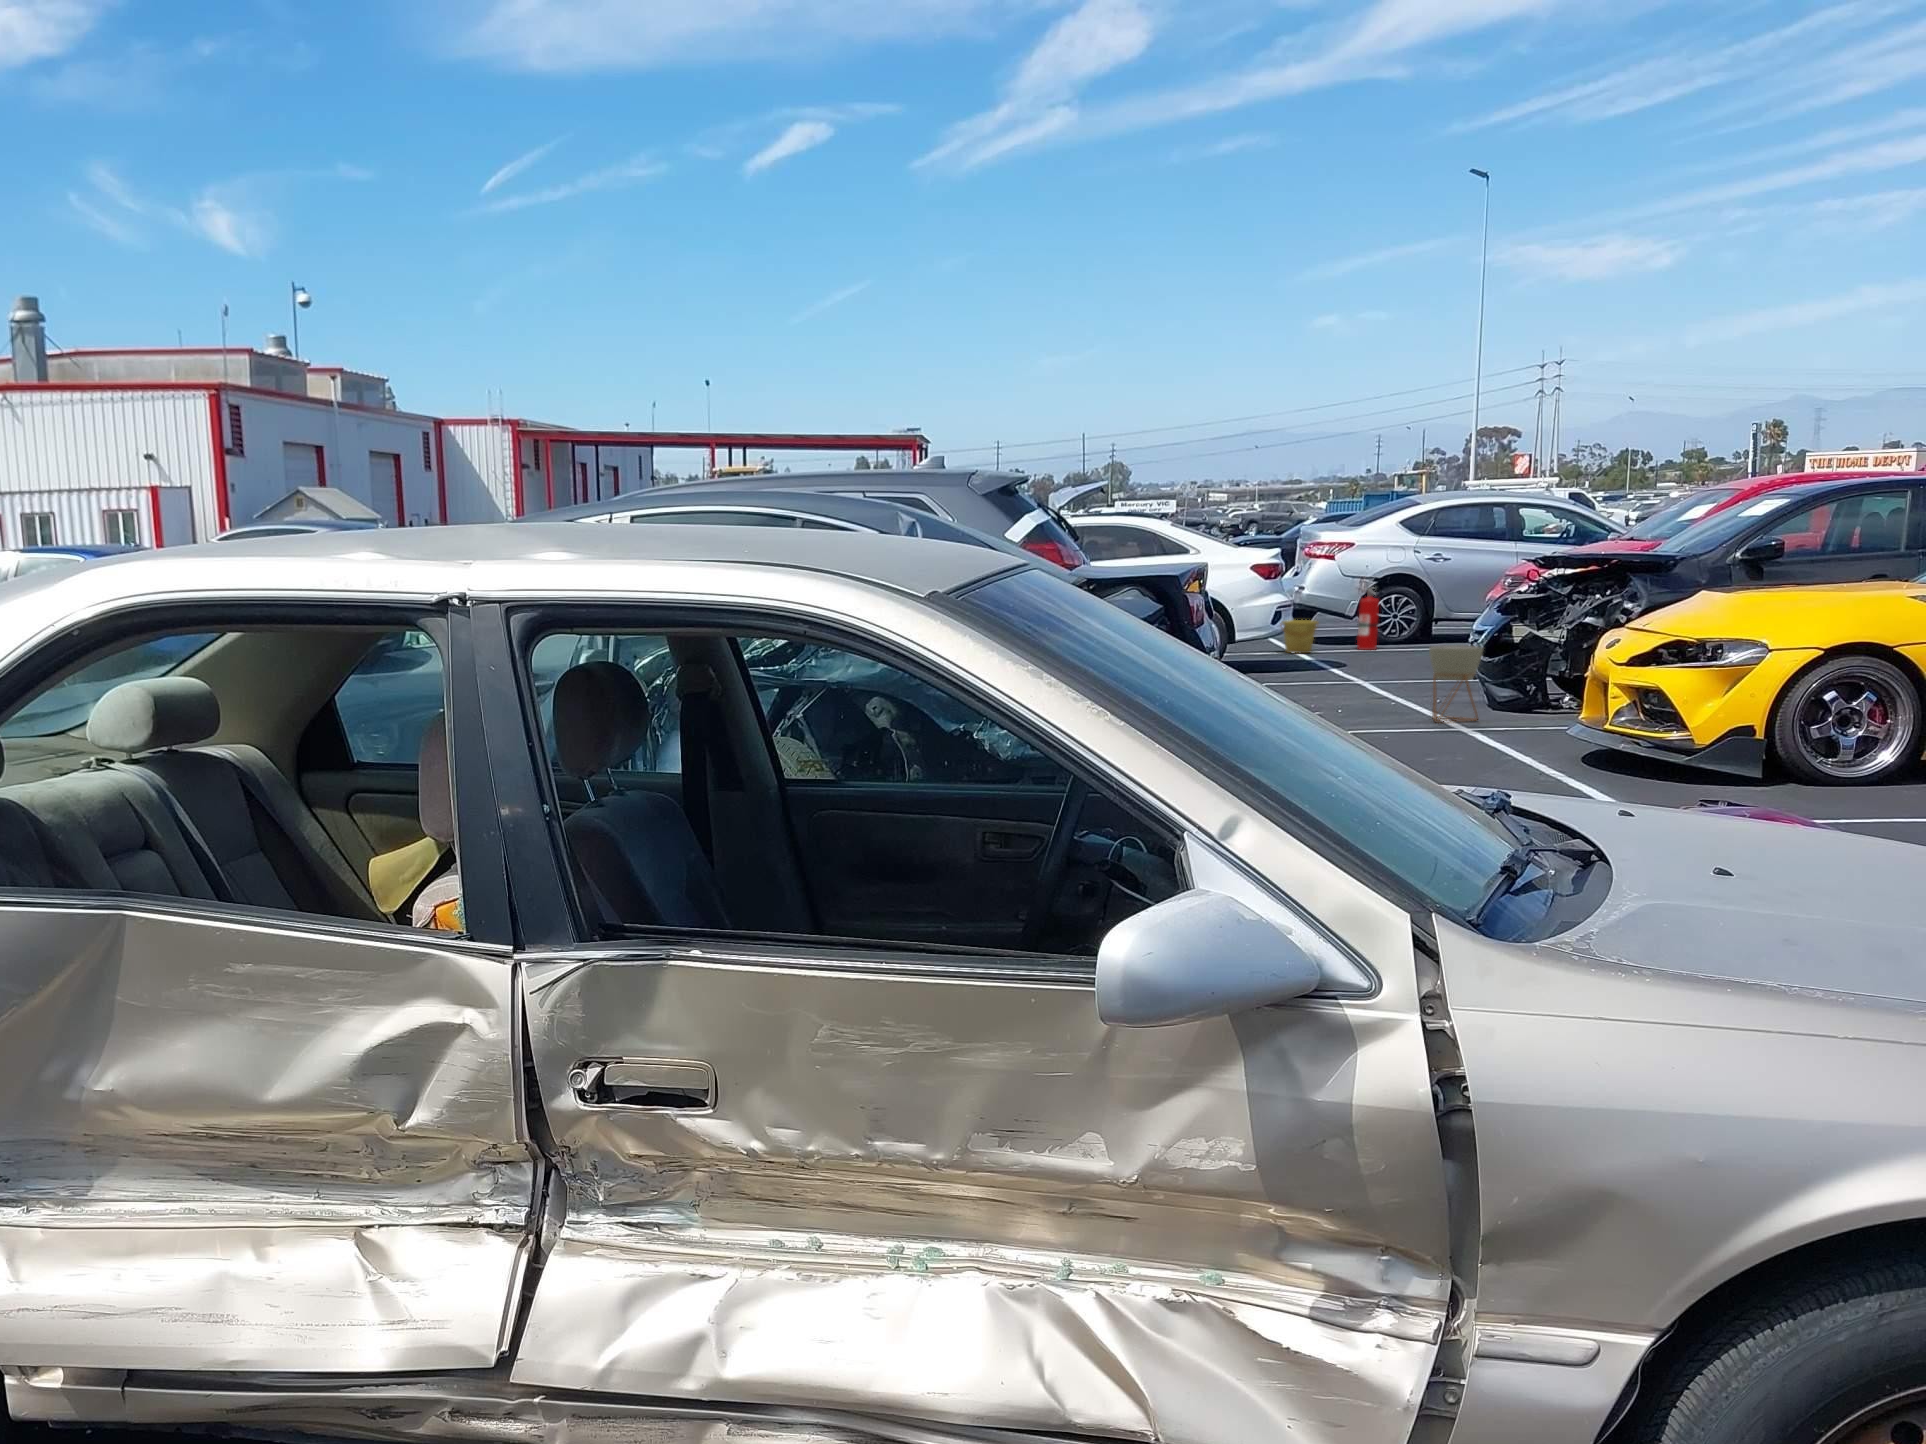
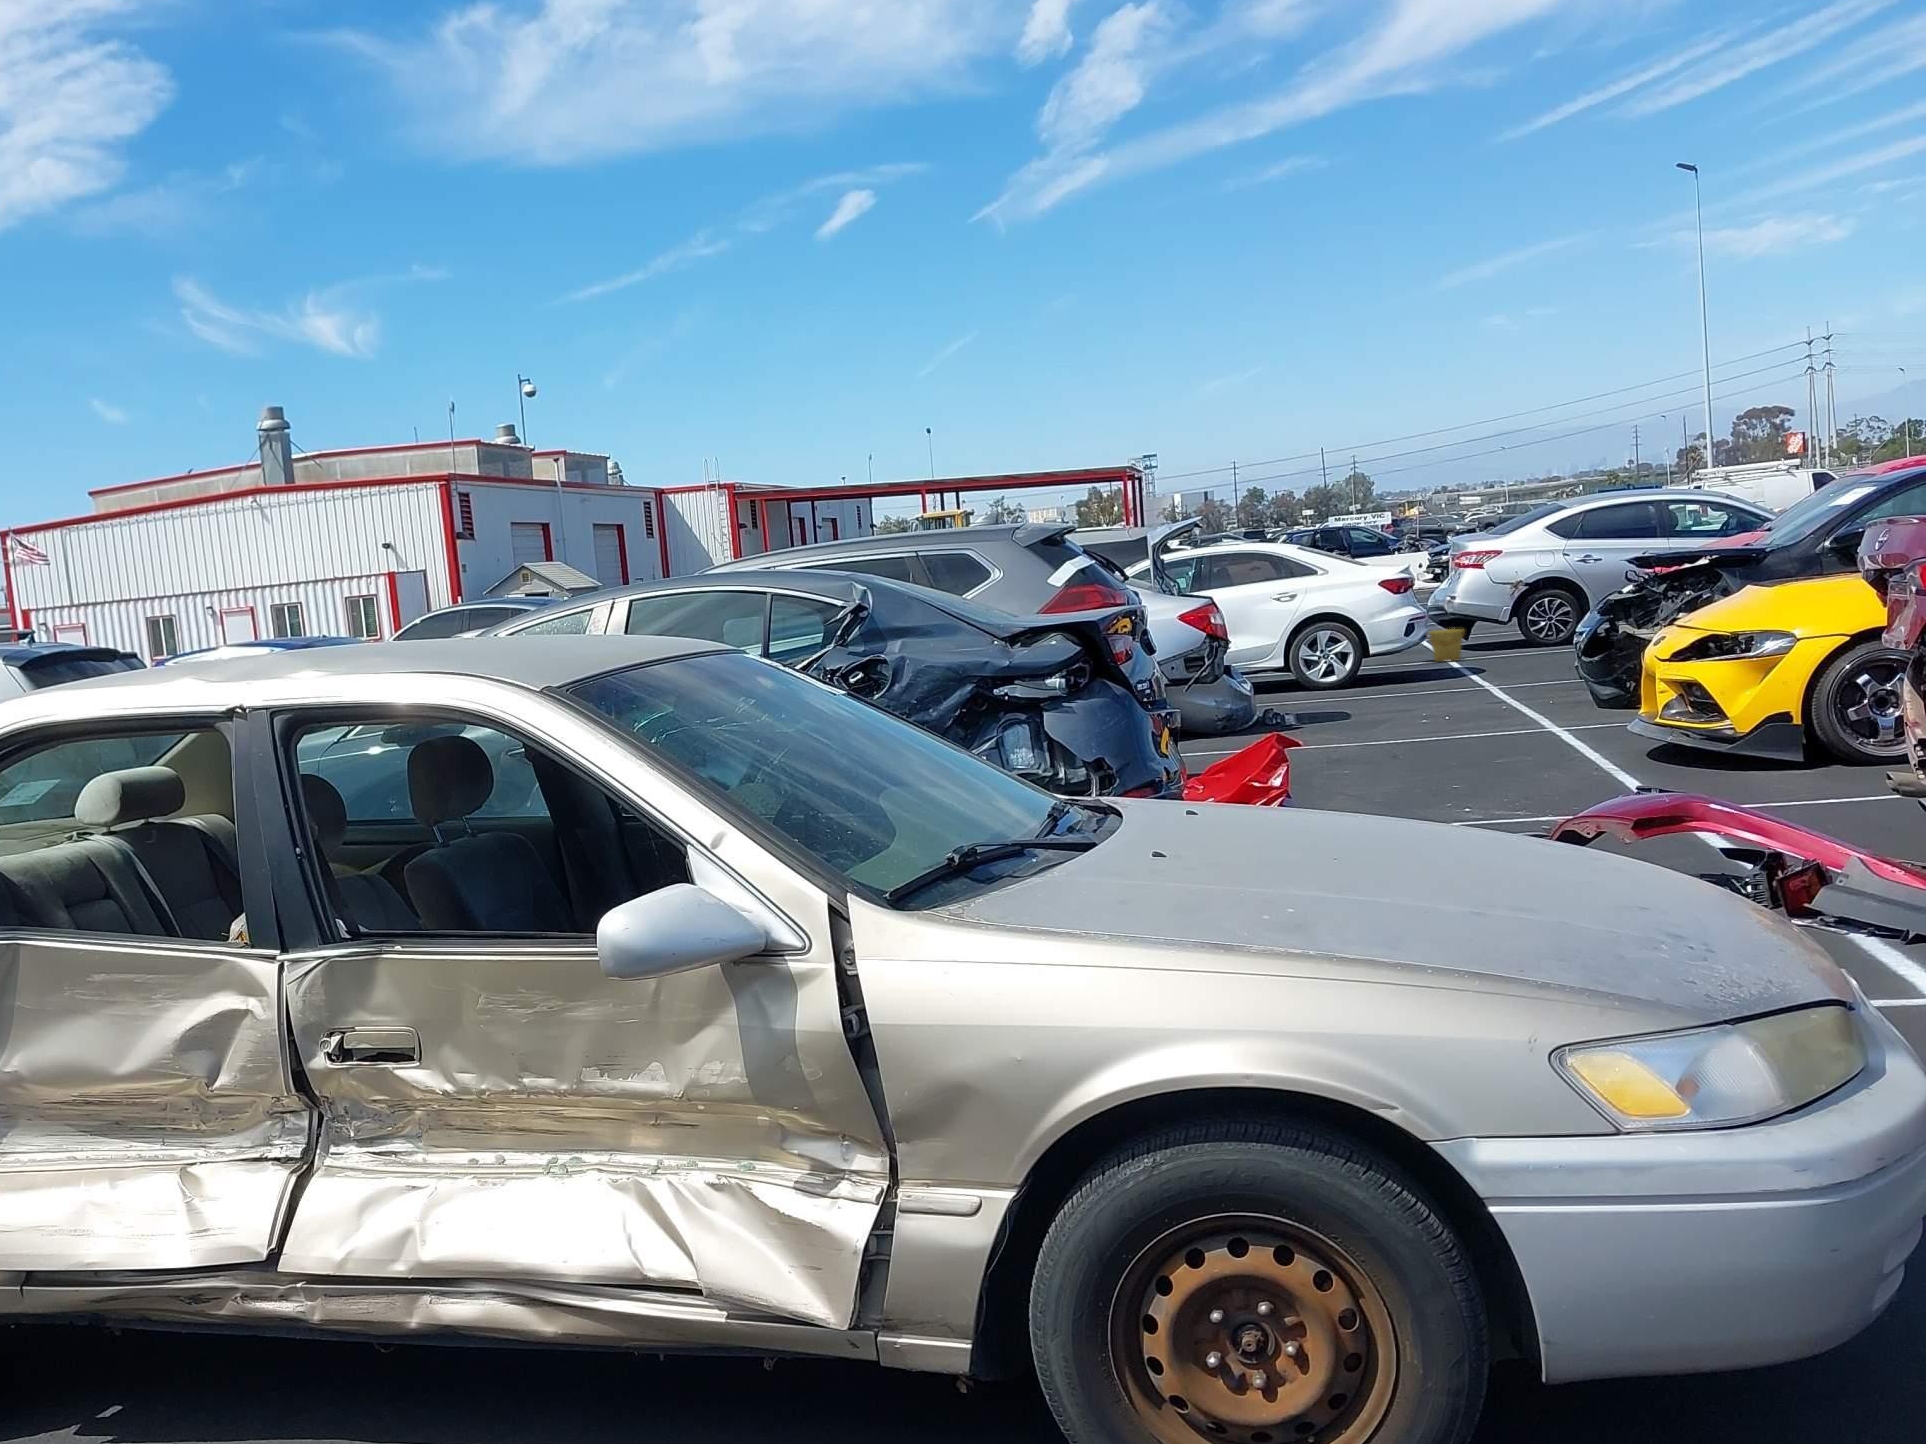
fire extinguisher: present [1356,588,1379,650] -> none [1507,593,1529,654]
planter: present [1429,645,1483,723] -> none [1524,648,1581,723]

